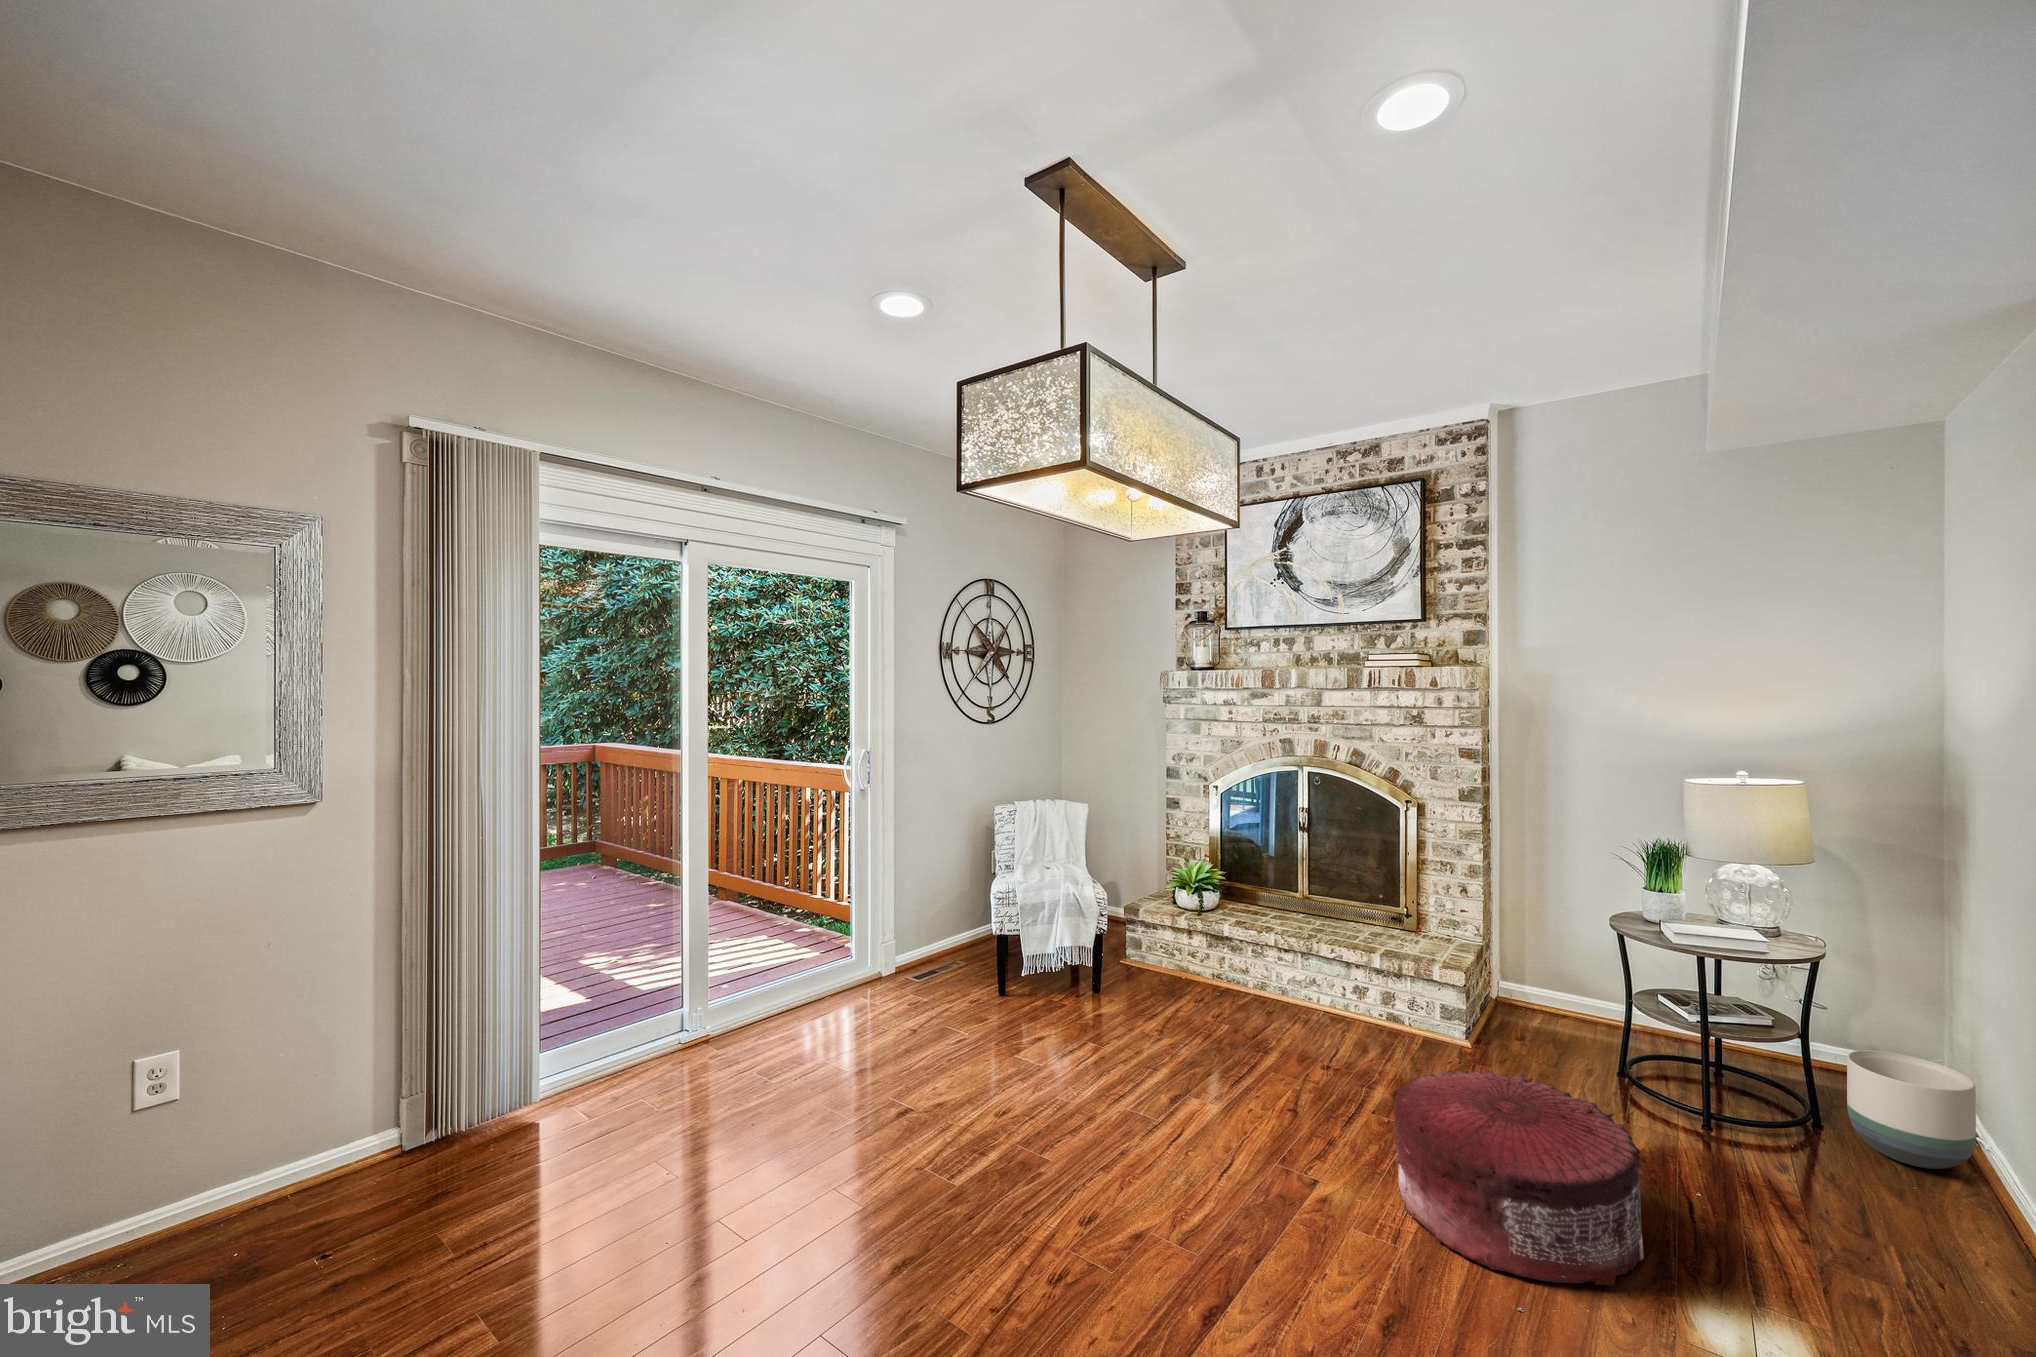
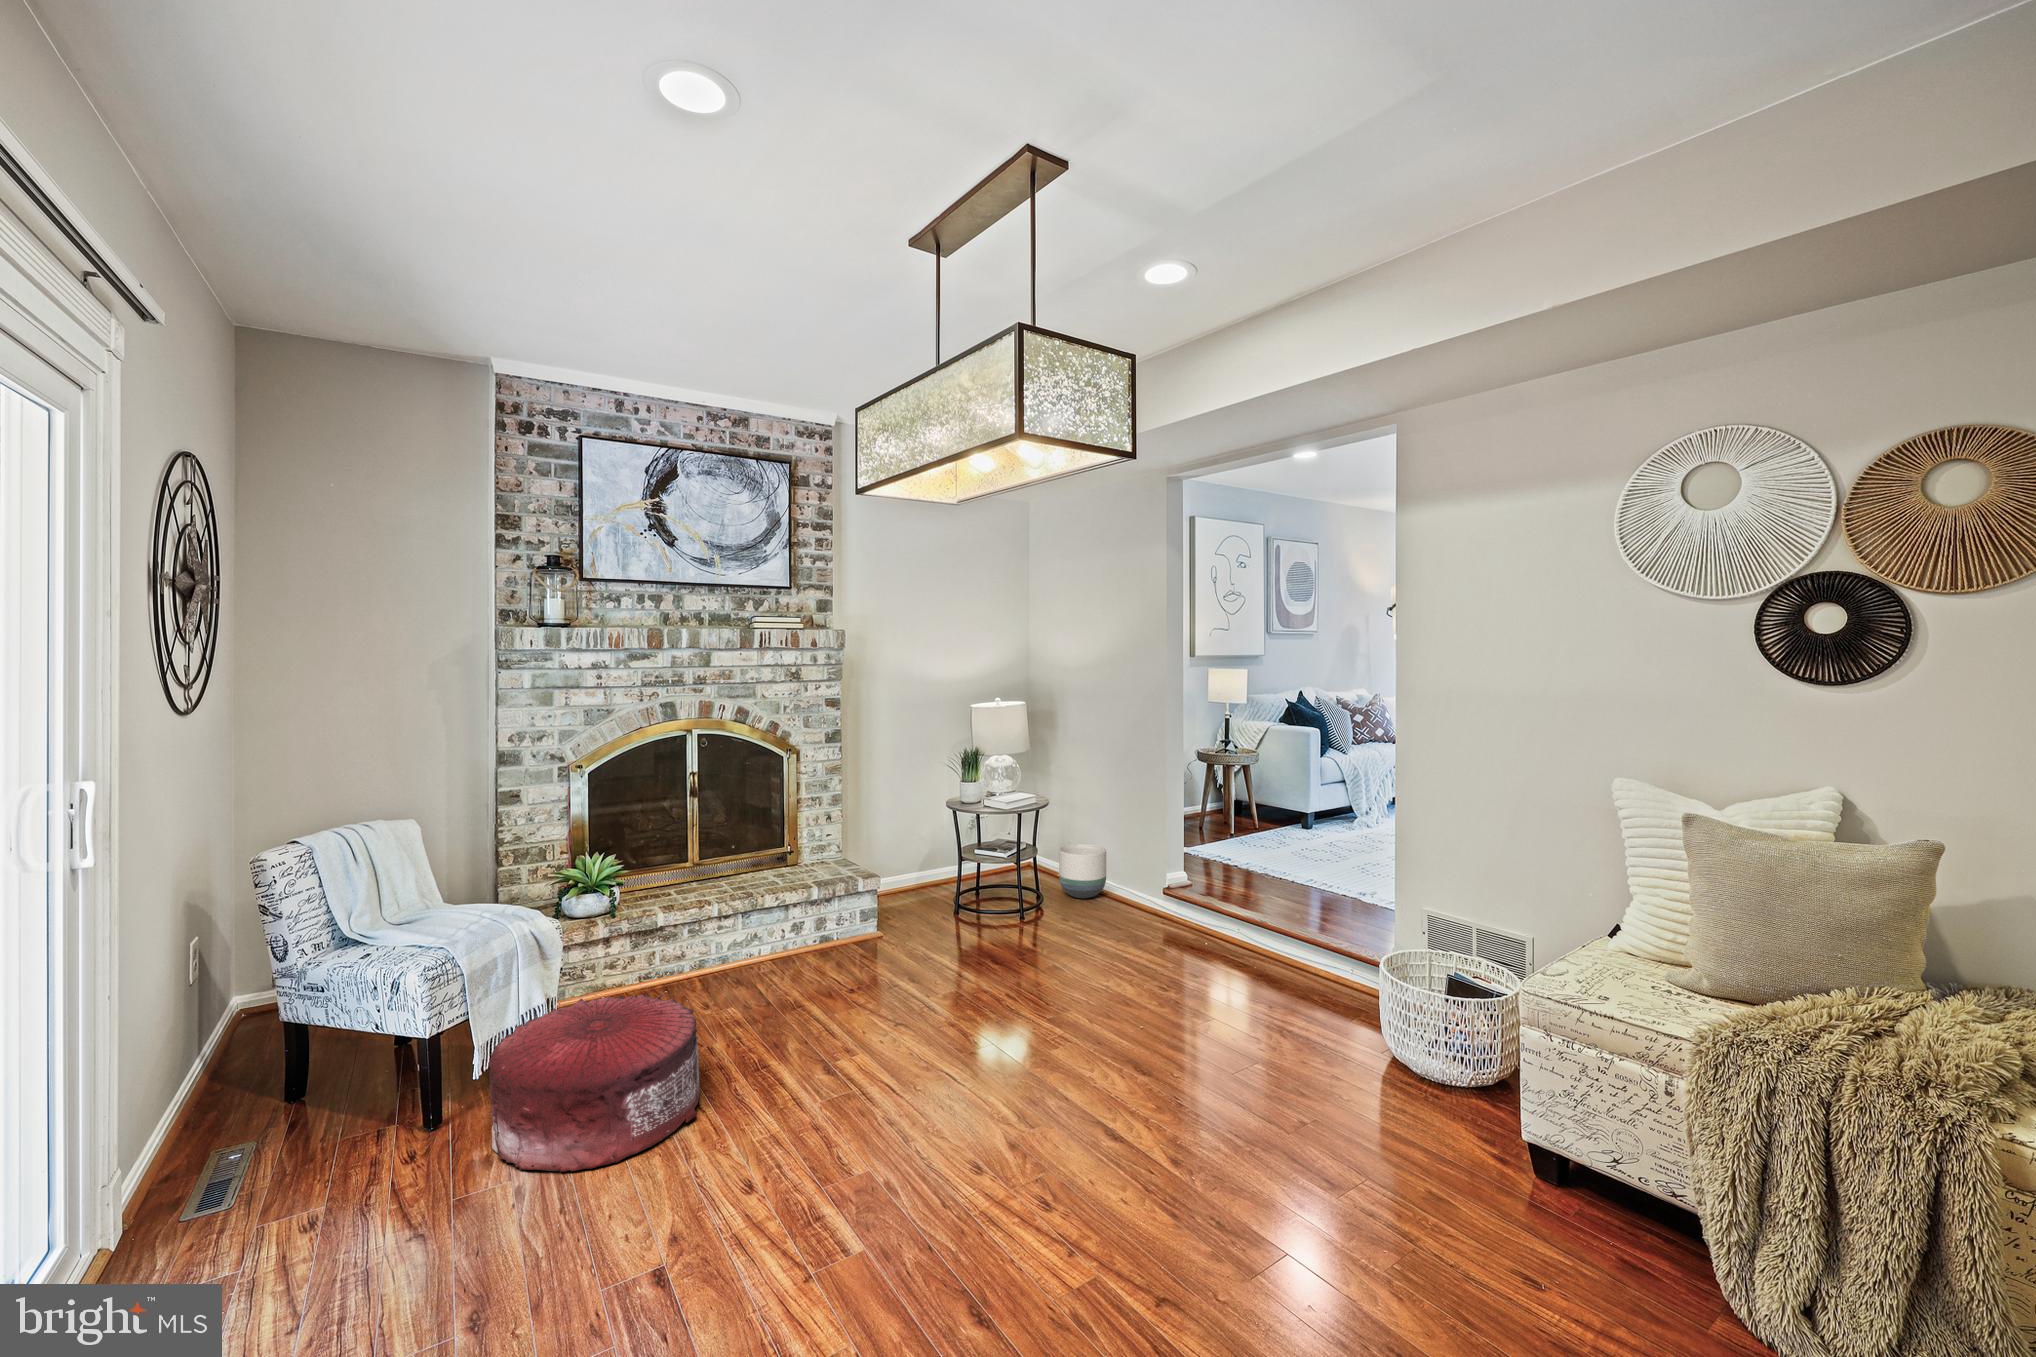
pouf: present [1394,1070,1644,1286] -> present [489,995,700,1172]

